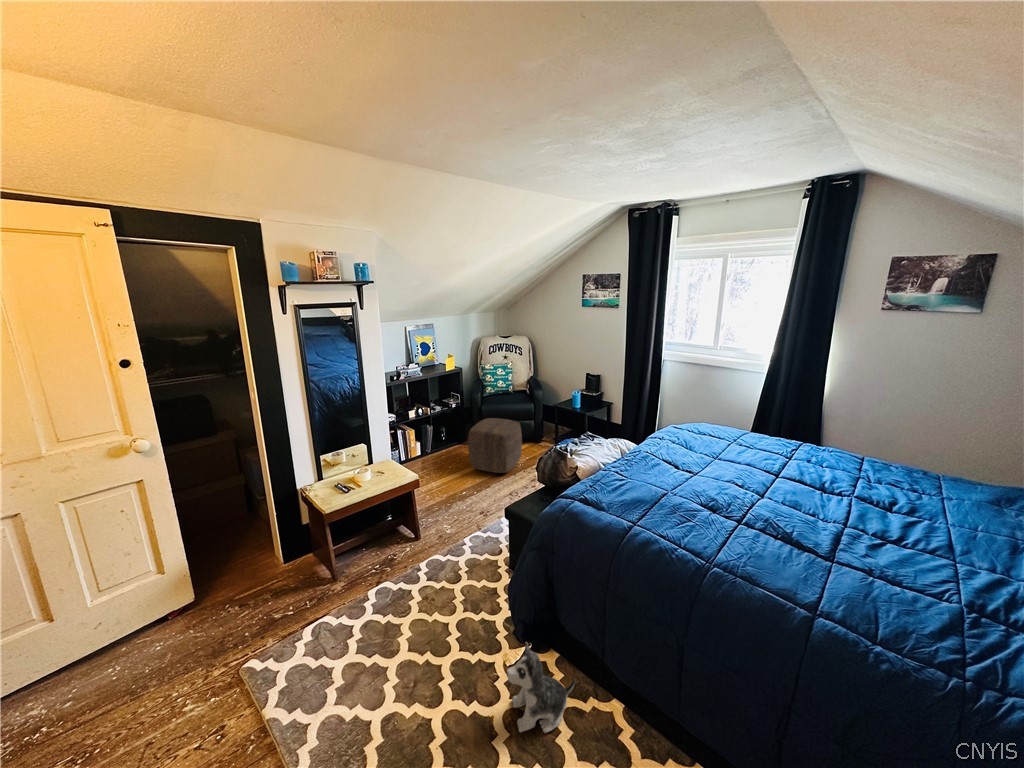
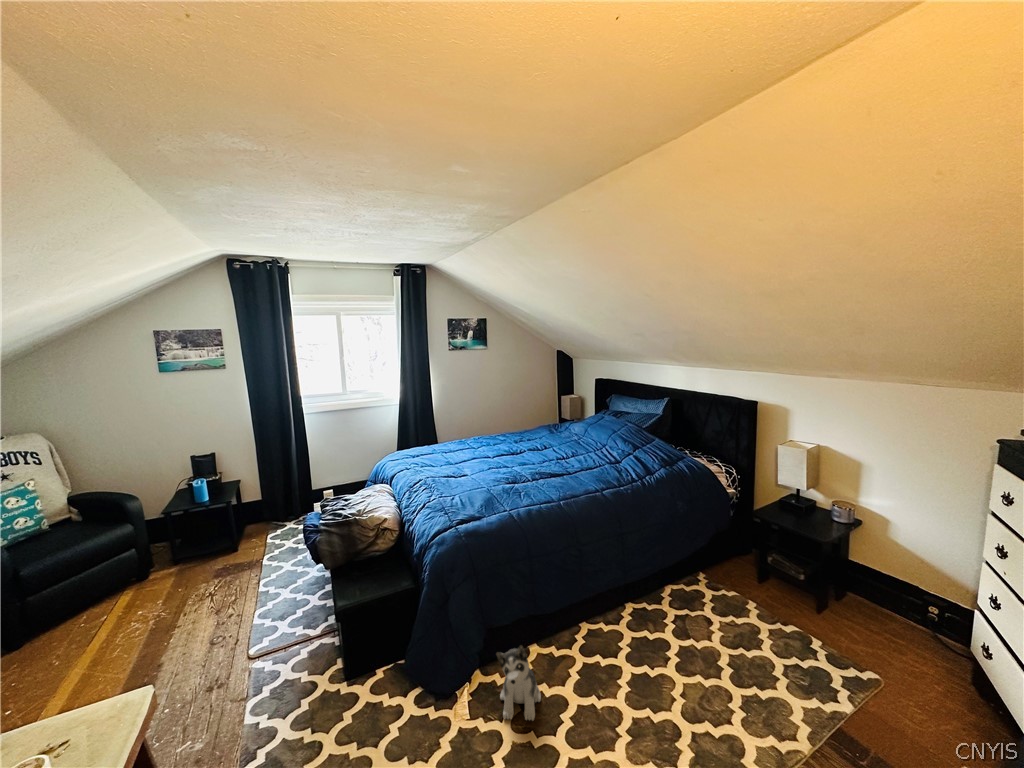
ottoman: present [468,418,522,473] -> none [58,553,173,671]

